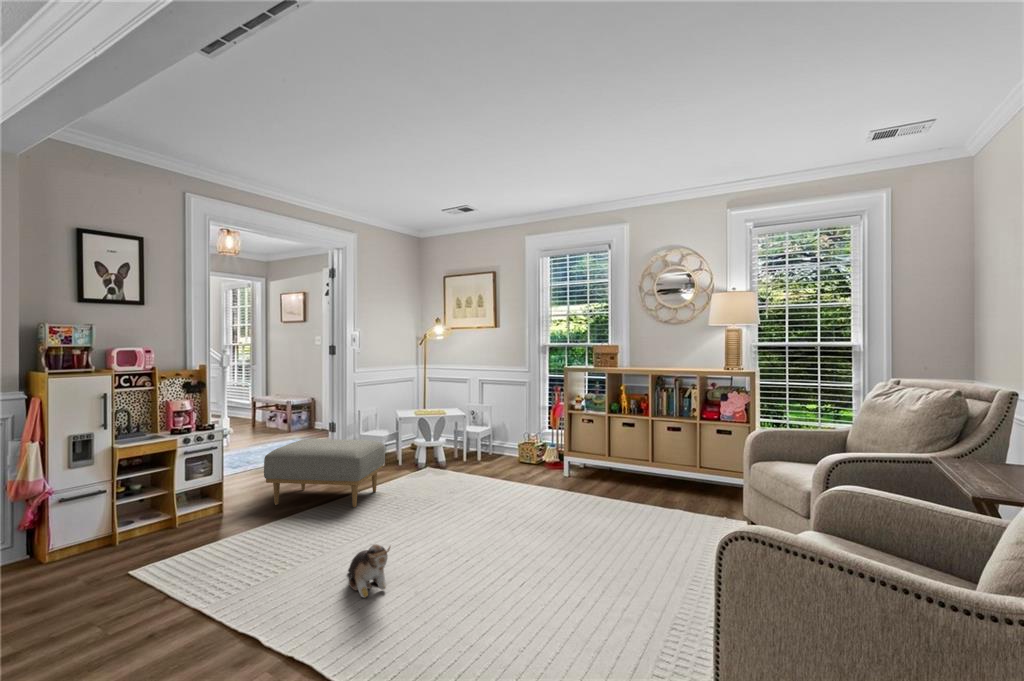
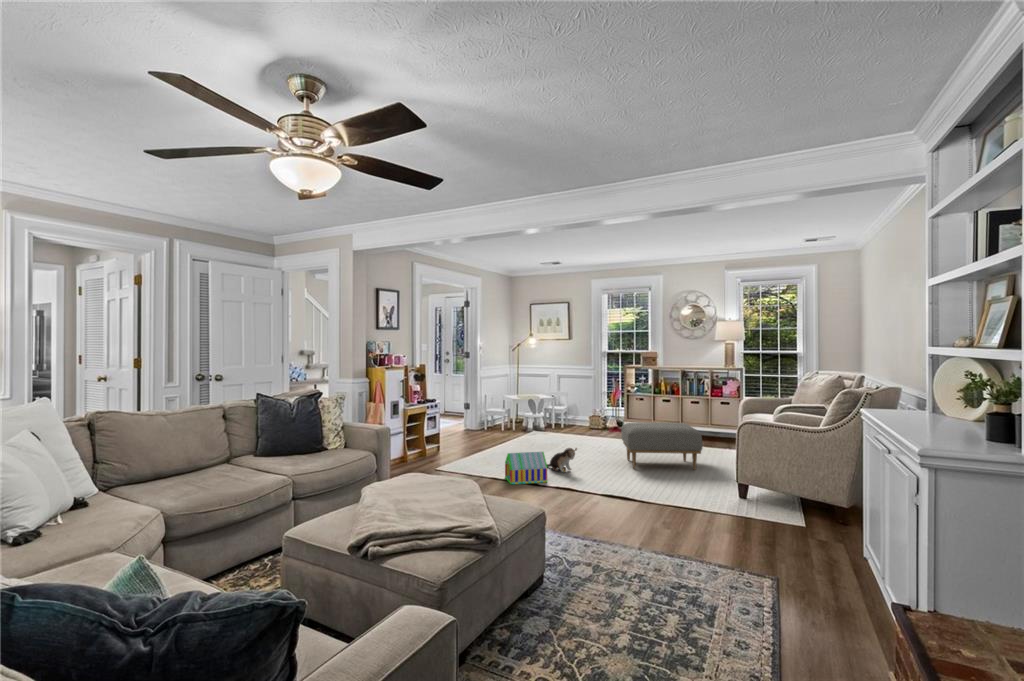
ottoman: present [264,439,385,508] -> present [621,423,703,470]
toy house: none [196,562,305,650] -> present [505,452,547,484]

